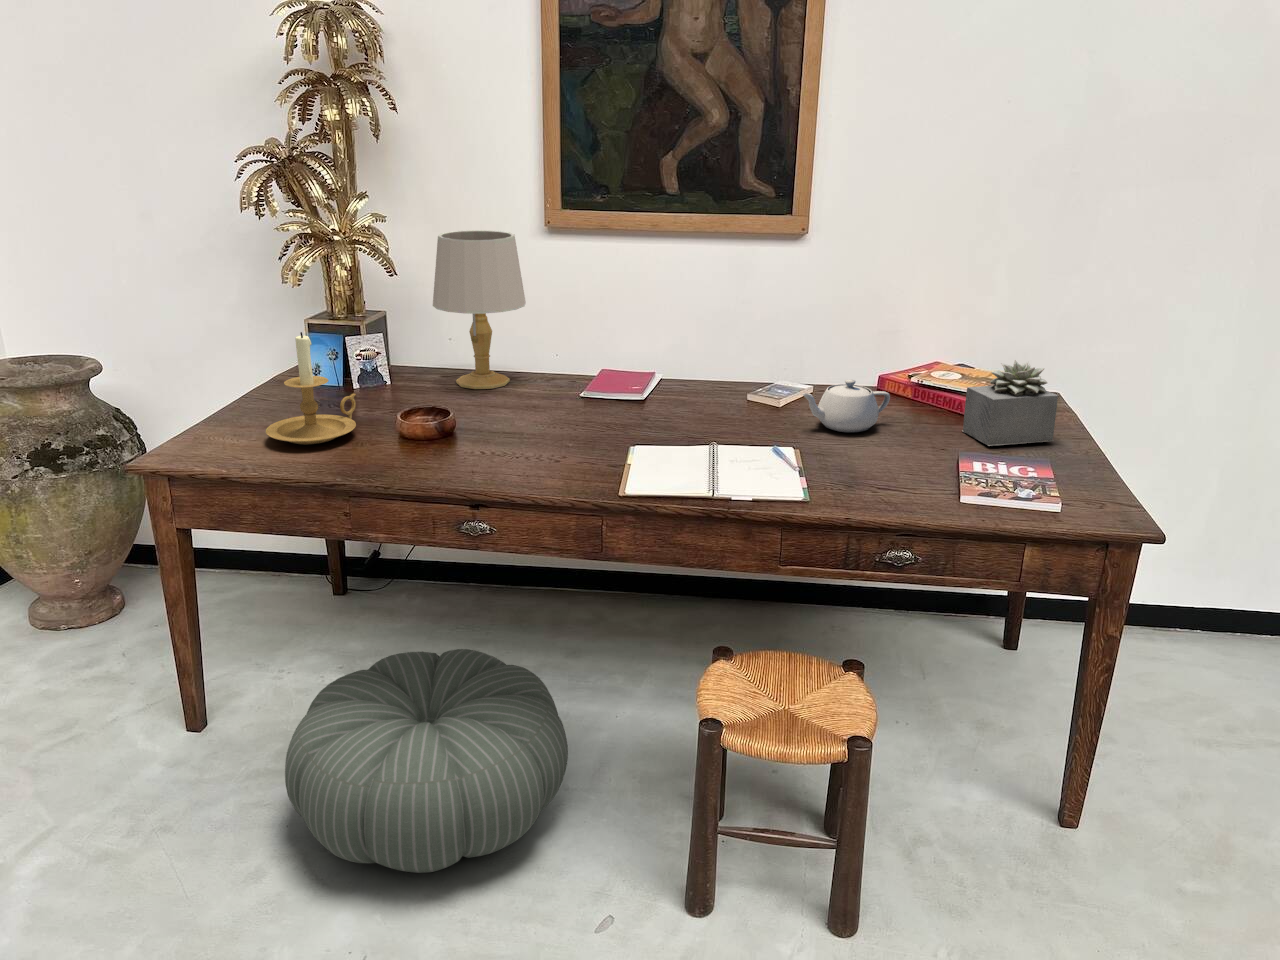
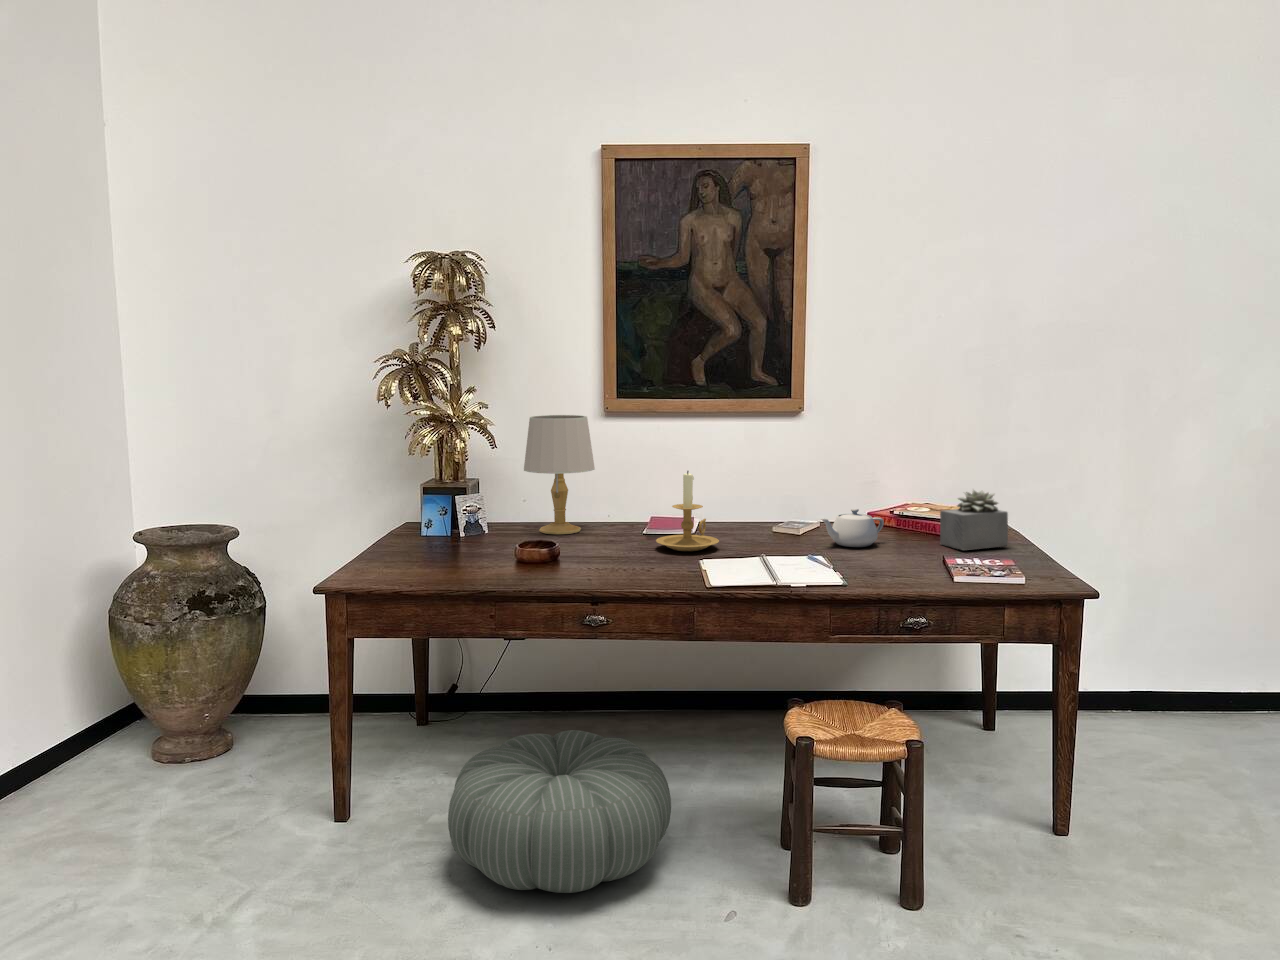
candle holder: present [266,332,356,444] -> present [656,471,719,551]

